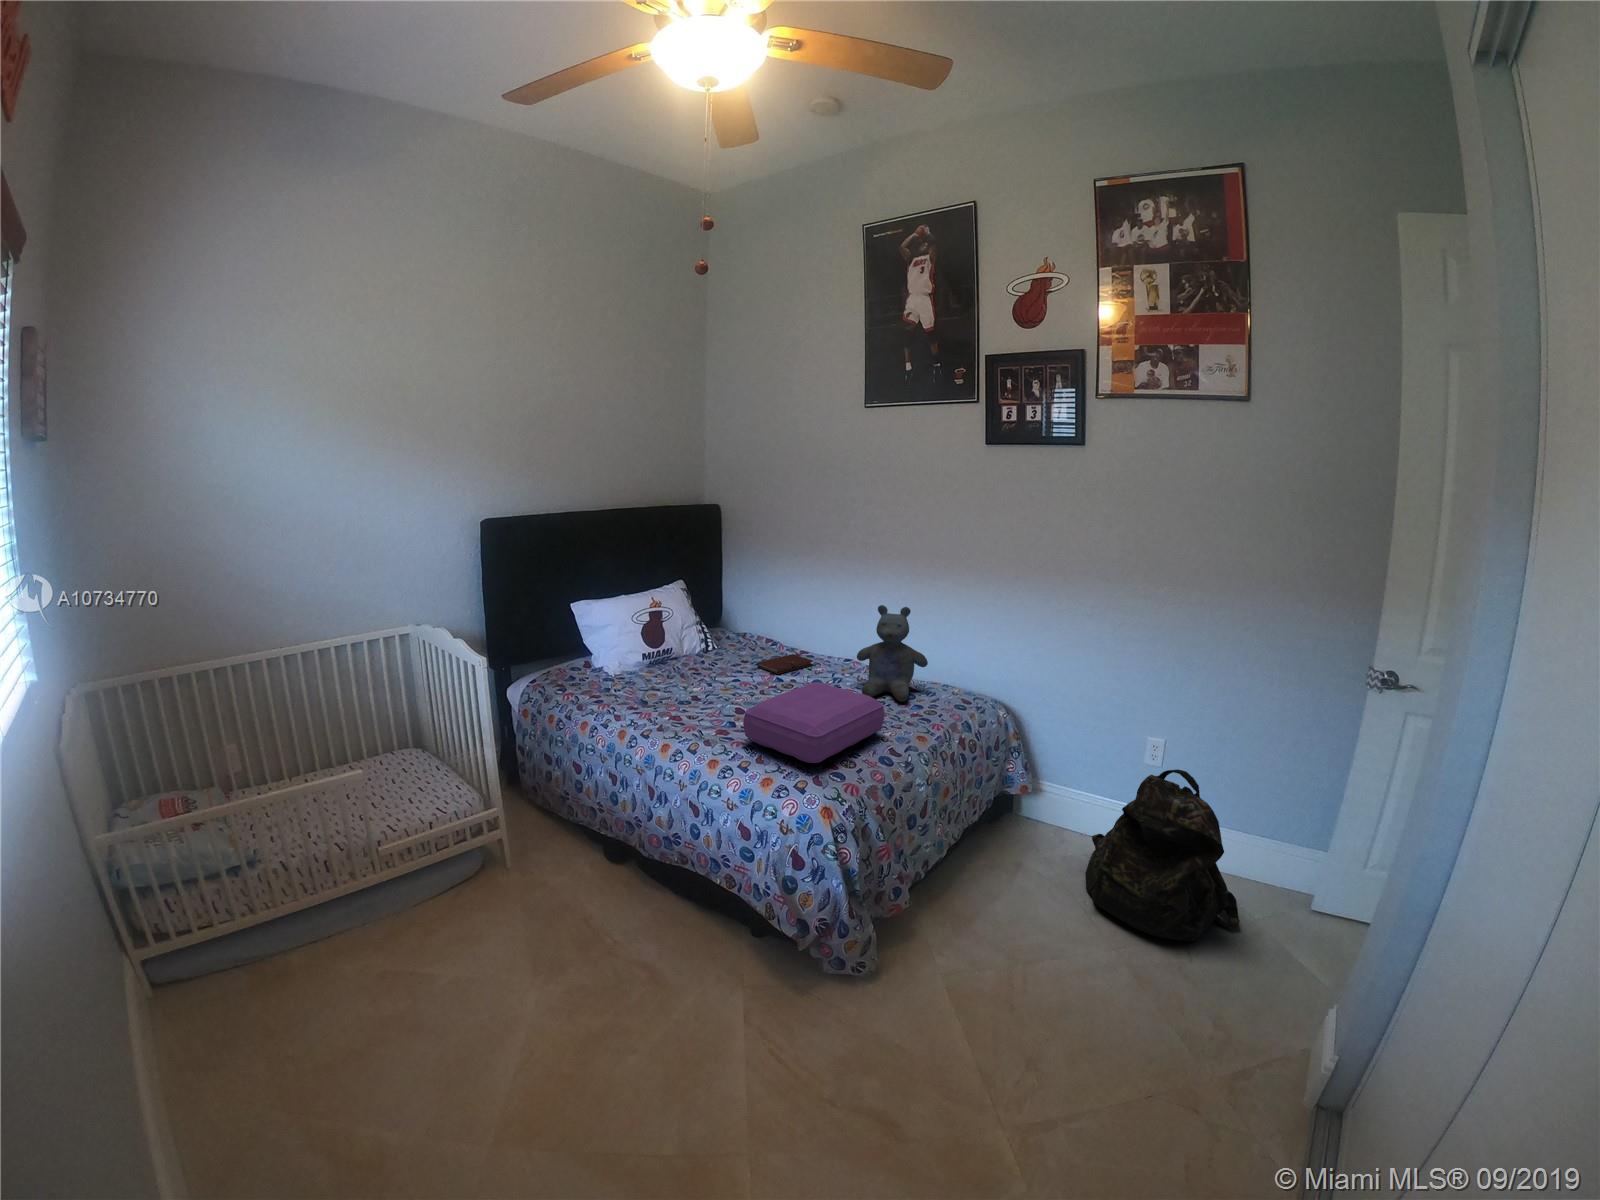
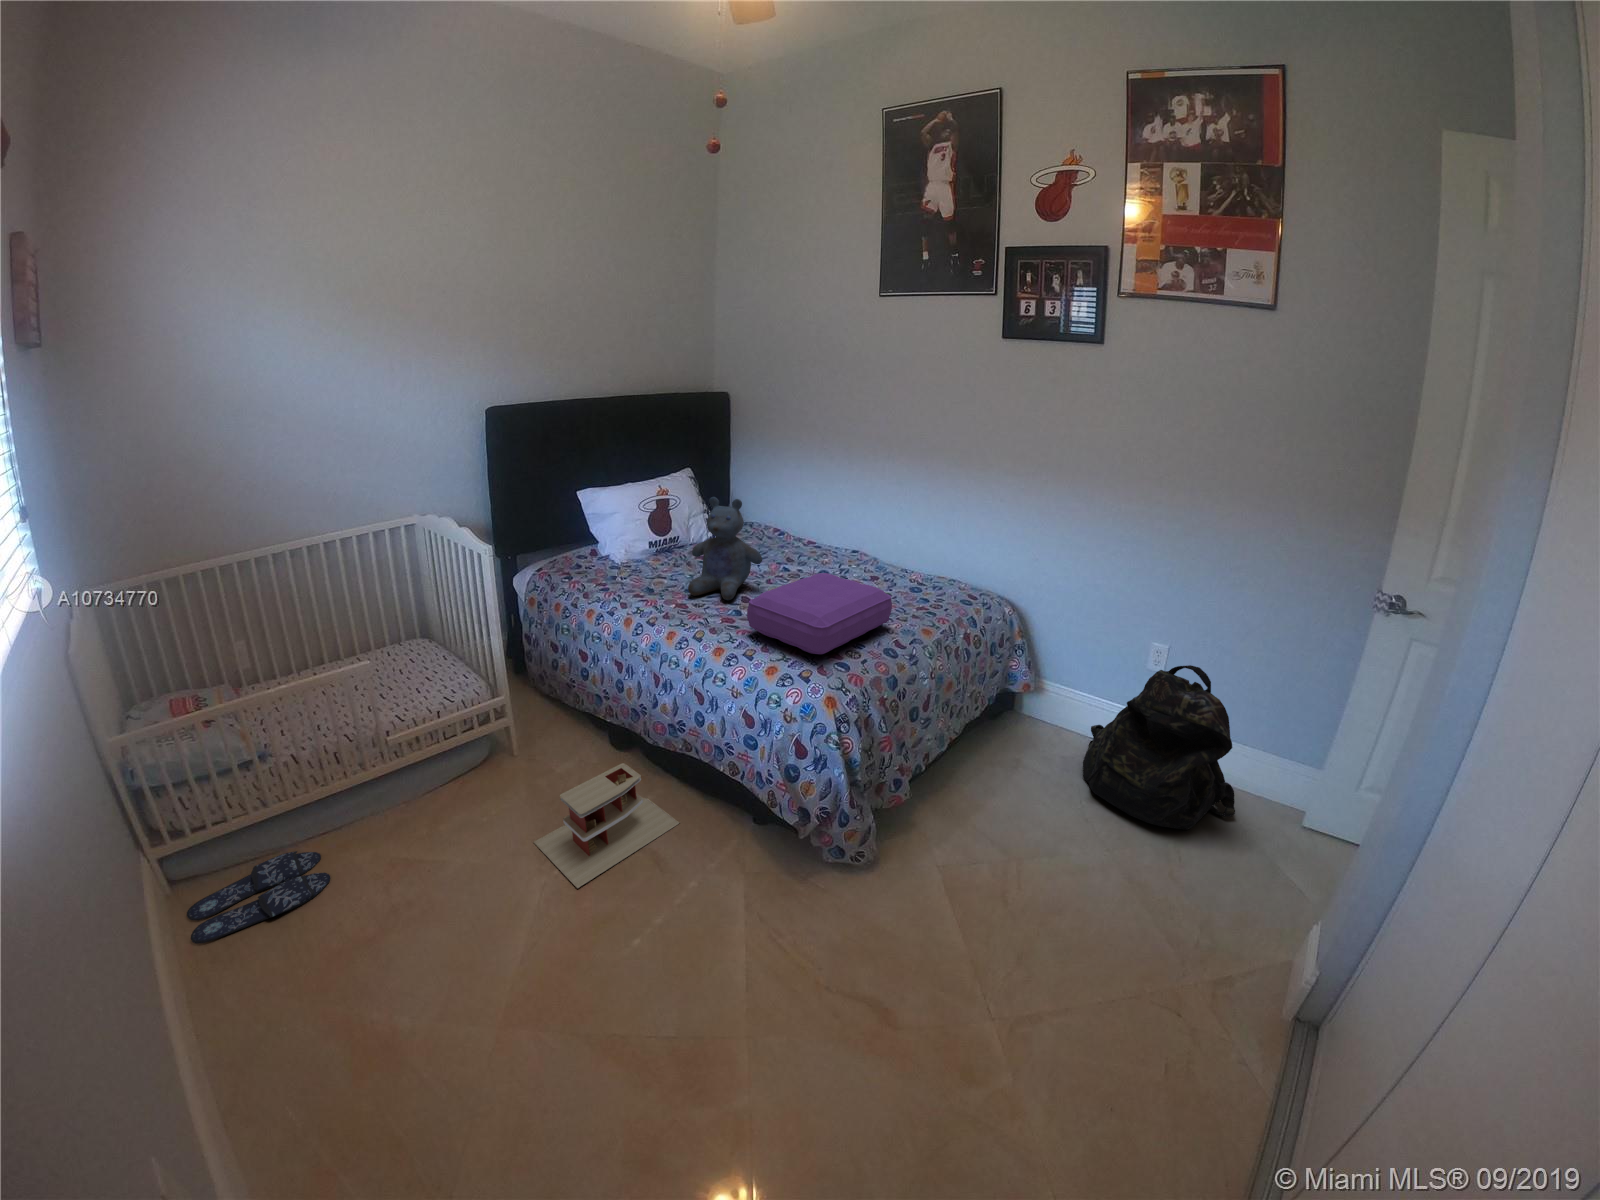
stuffed bear: present [857,605,928,702] -> present [688,497,762,600]
notebook: present [757,654,813,674] -> none [764,546,820,565]
toy house: none [524,879,674,1012] -> present [534,763,679,888]
slippers: none [168,978,315,1076] -> present [187,851,330,944]

